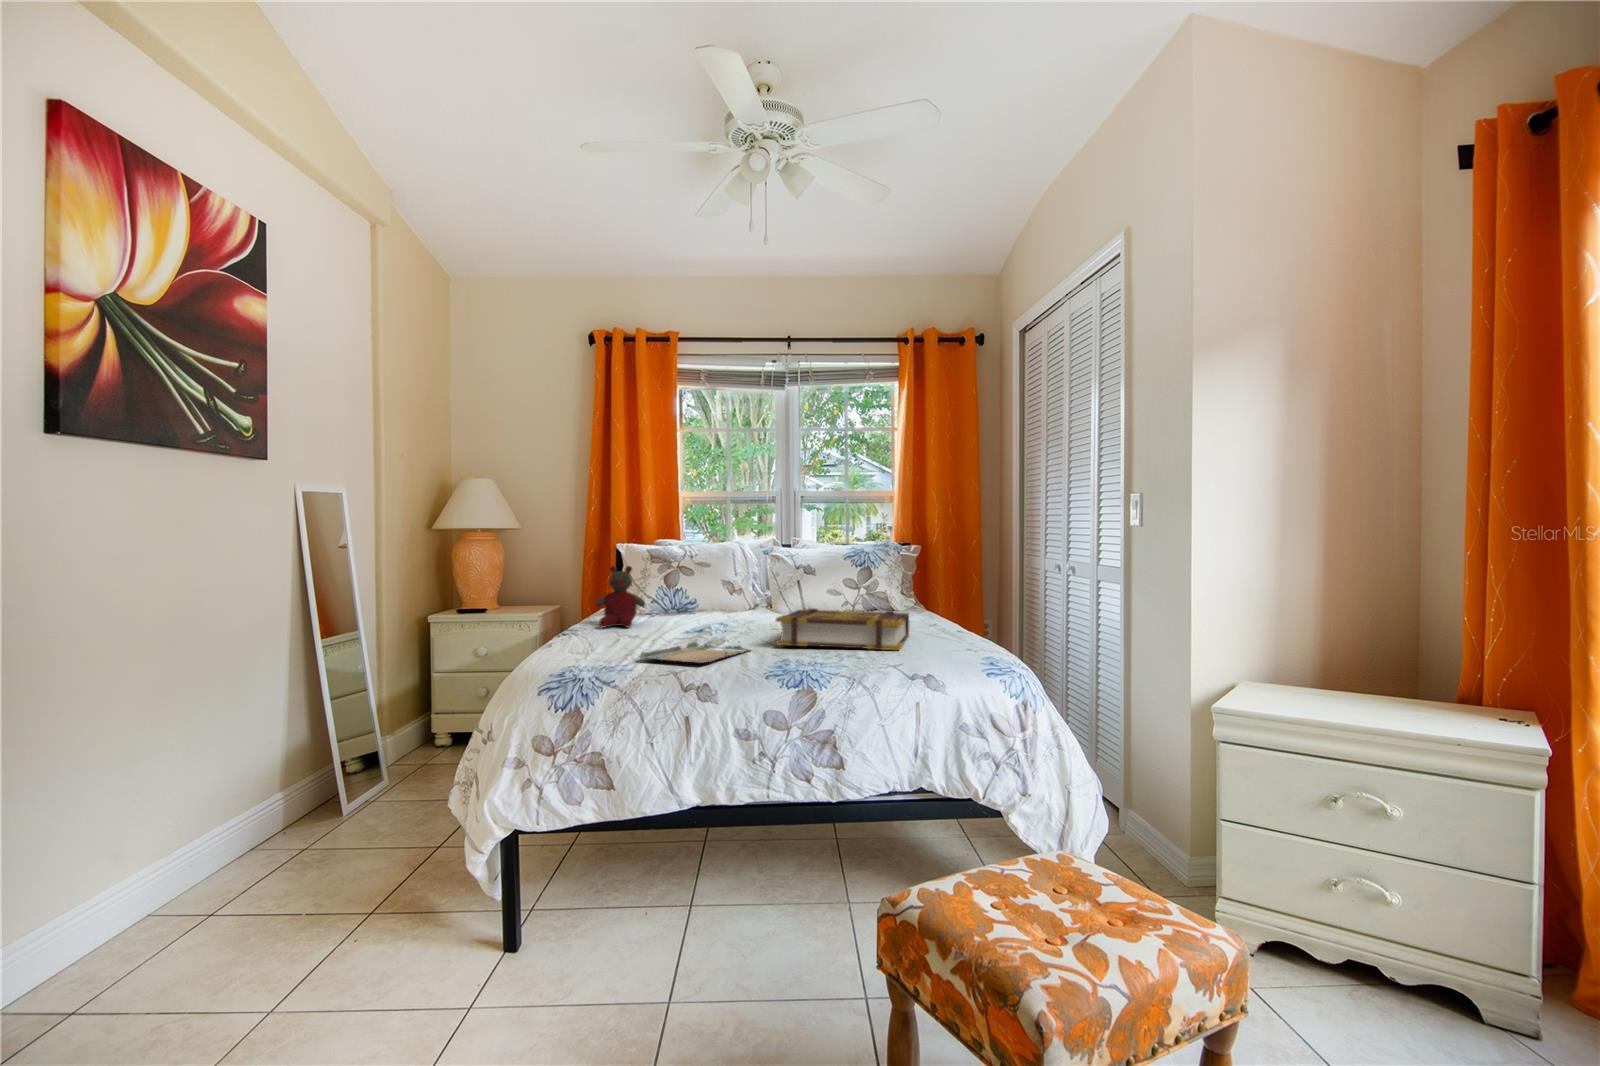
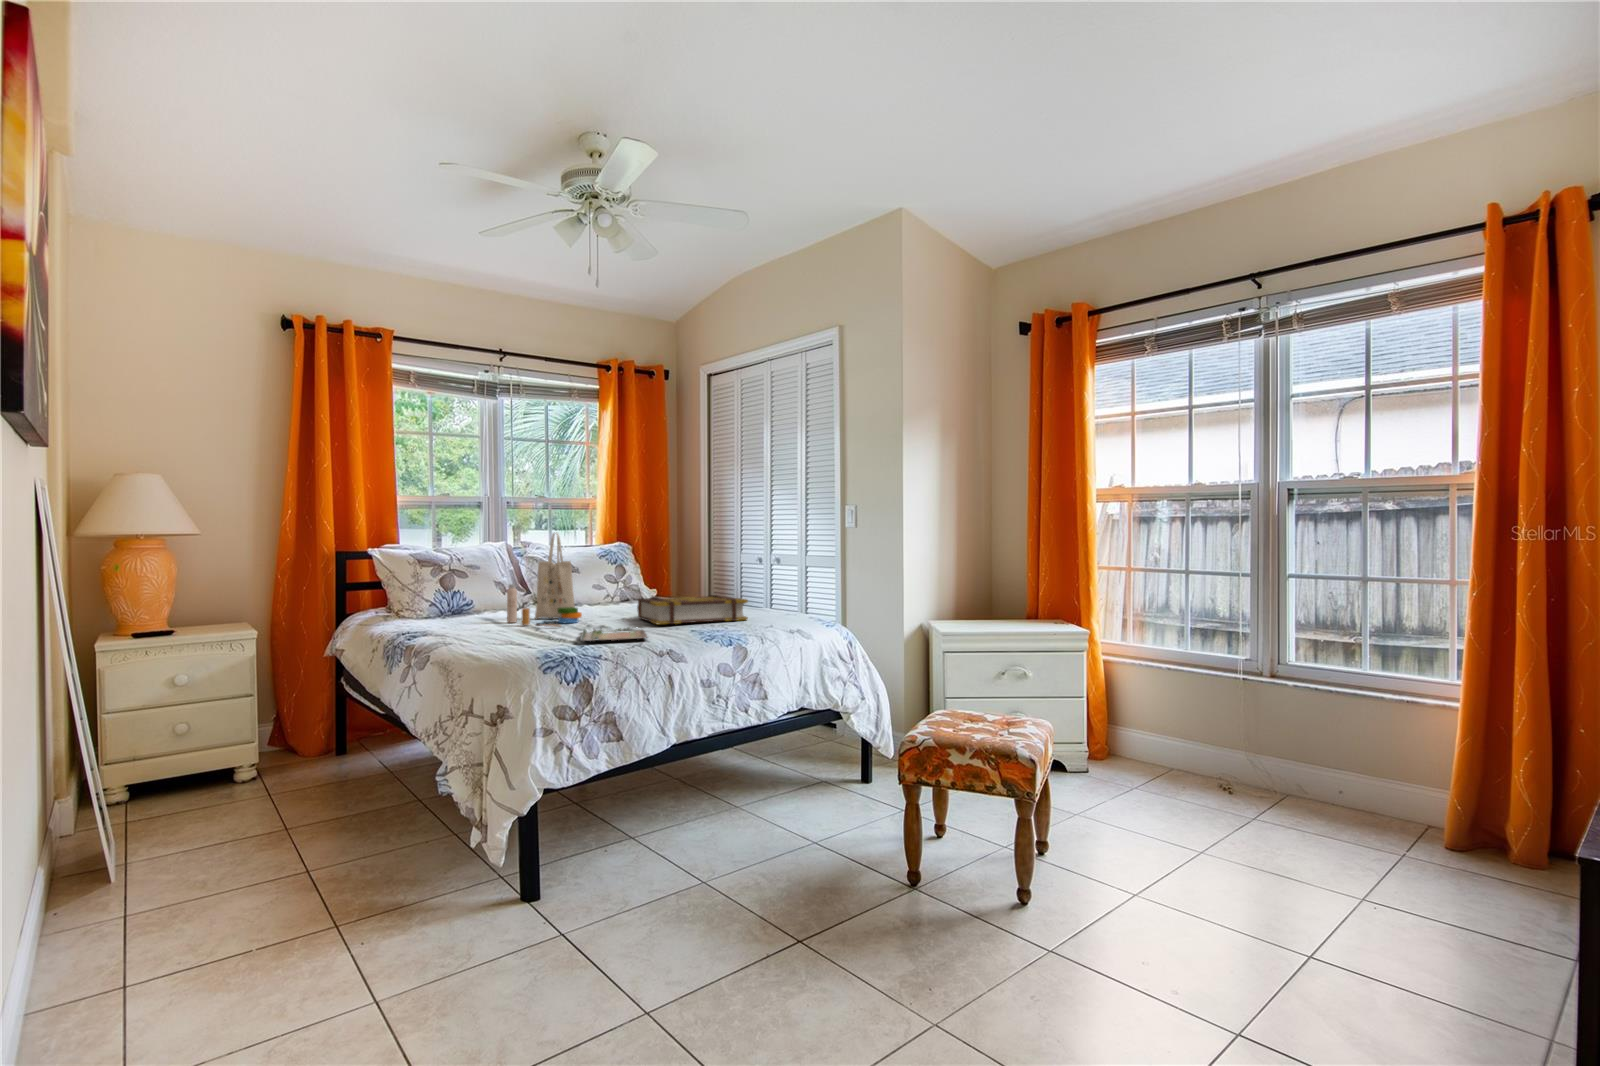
tote bag: none [680,529,750,636] -> present [507,533,582,627]
stuffed bear: present [596,566,645,628] -> none [411,569,462,630]

